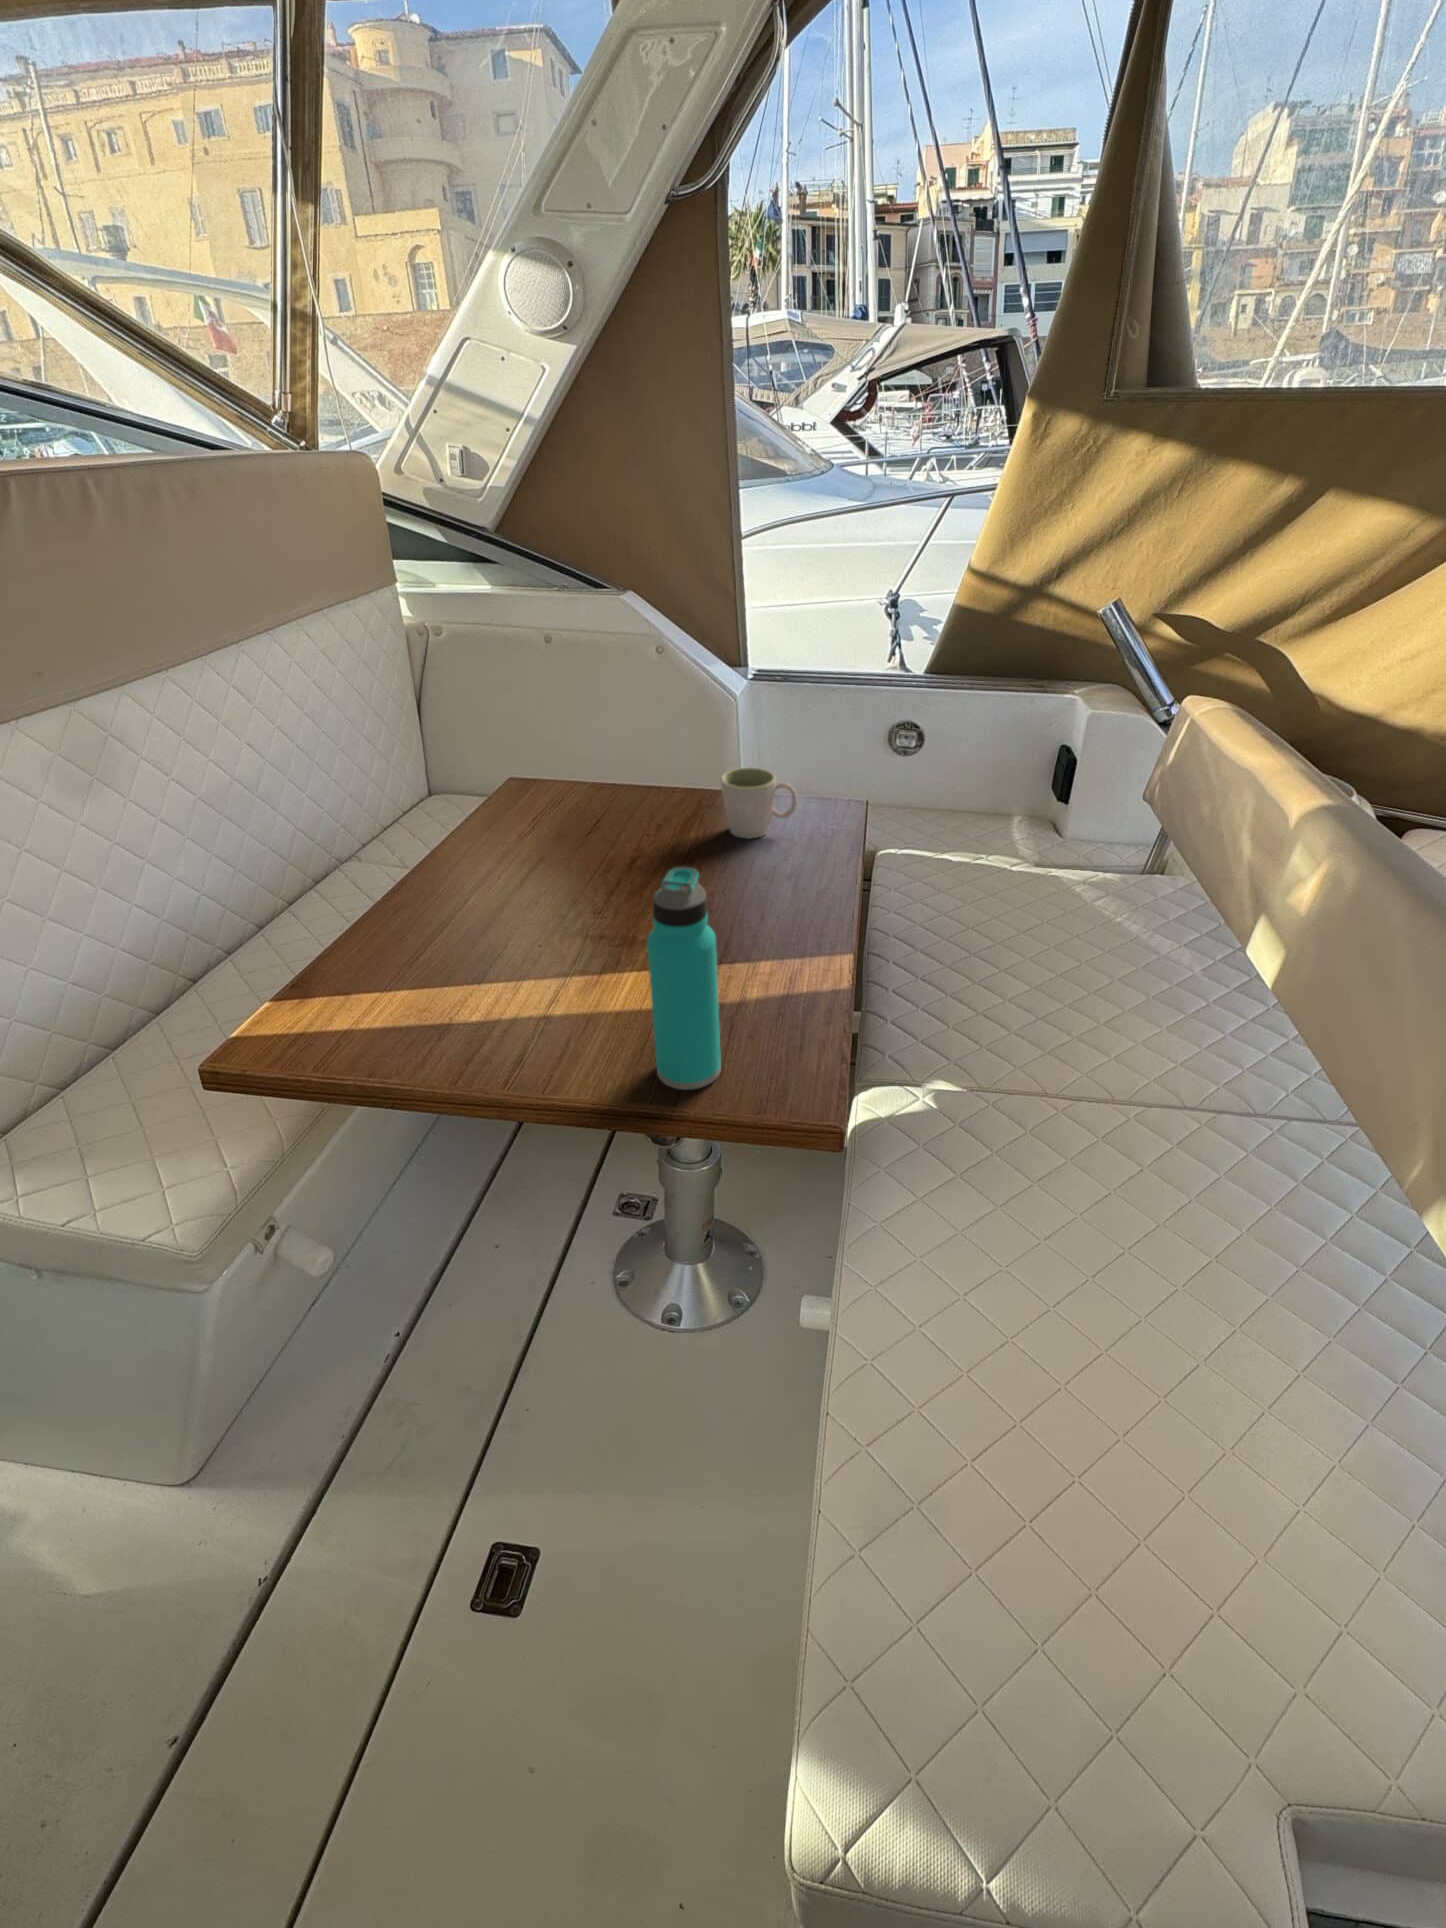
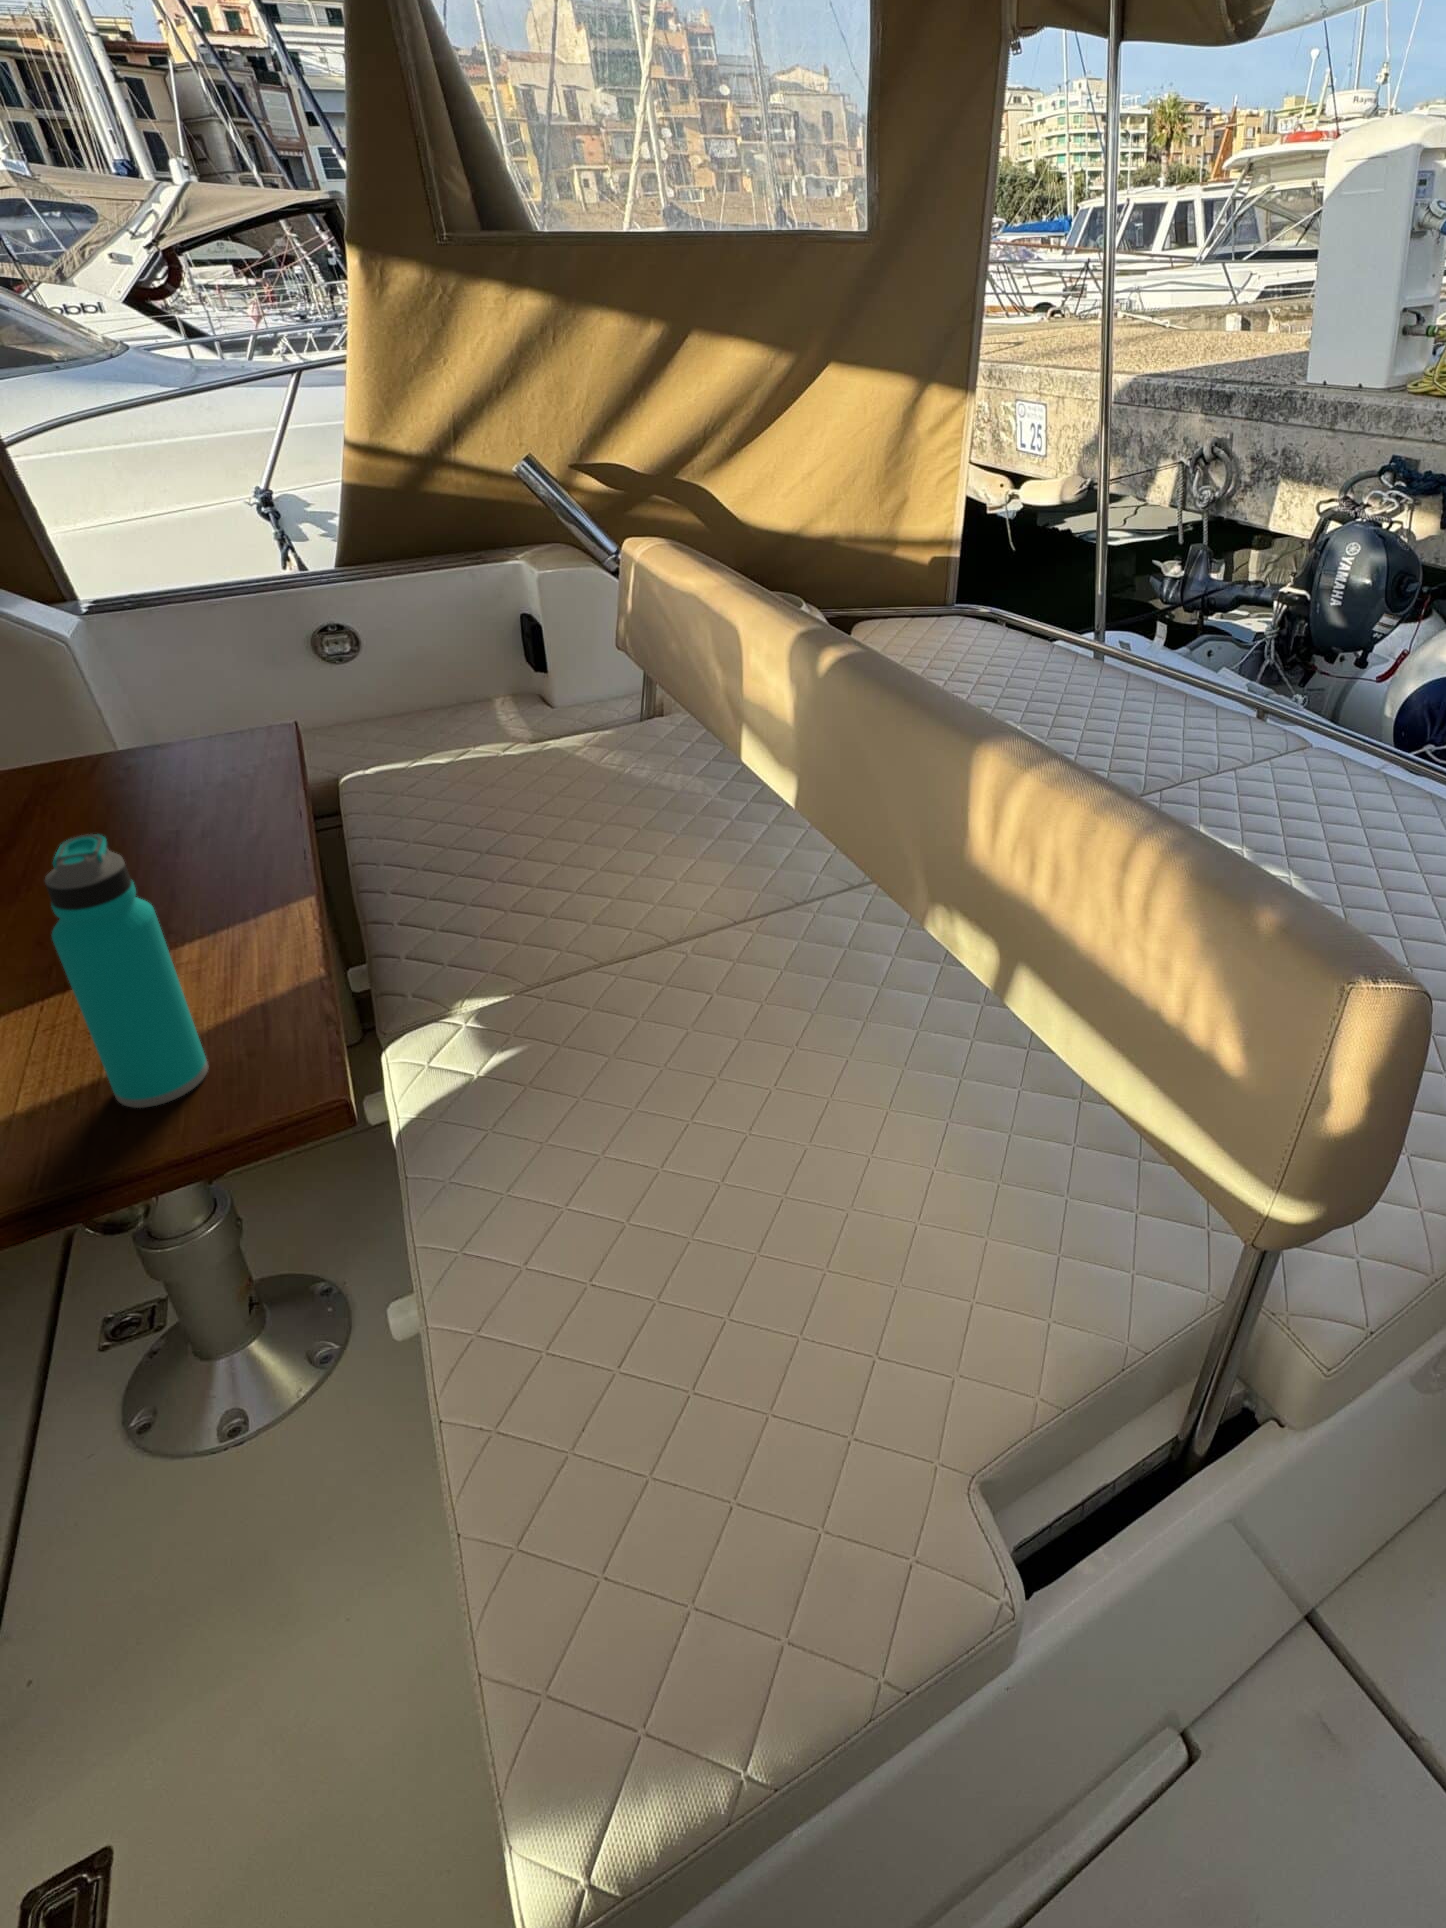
mug: present [721,767,797,838] -> none [94,724,218,813]

